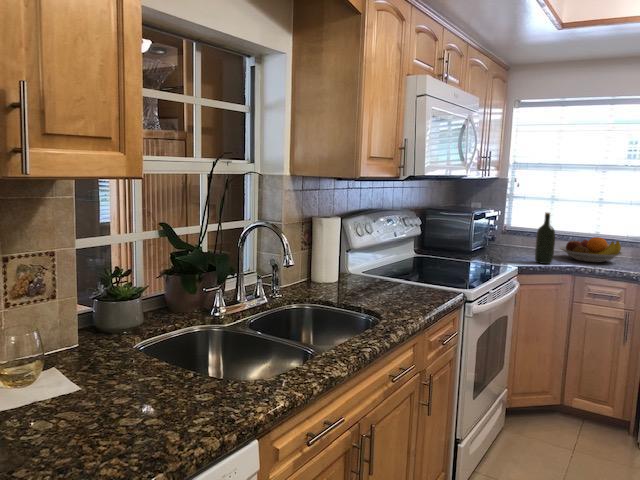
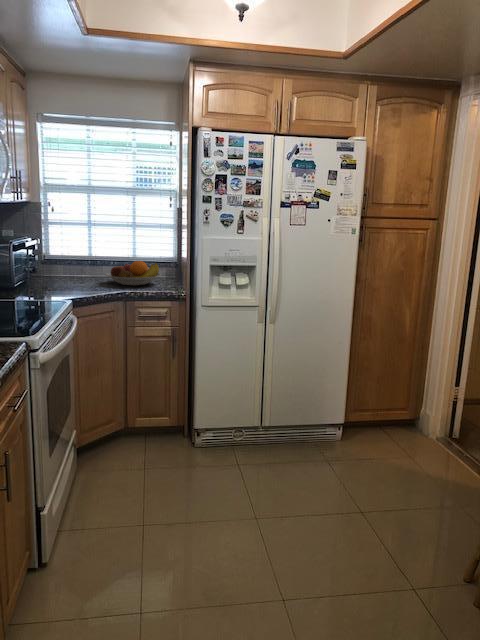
wine bottle: present [535,213,555,264] -> none [84,239,103,293]

